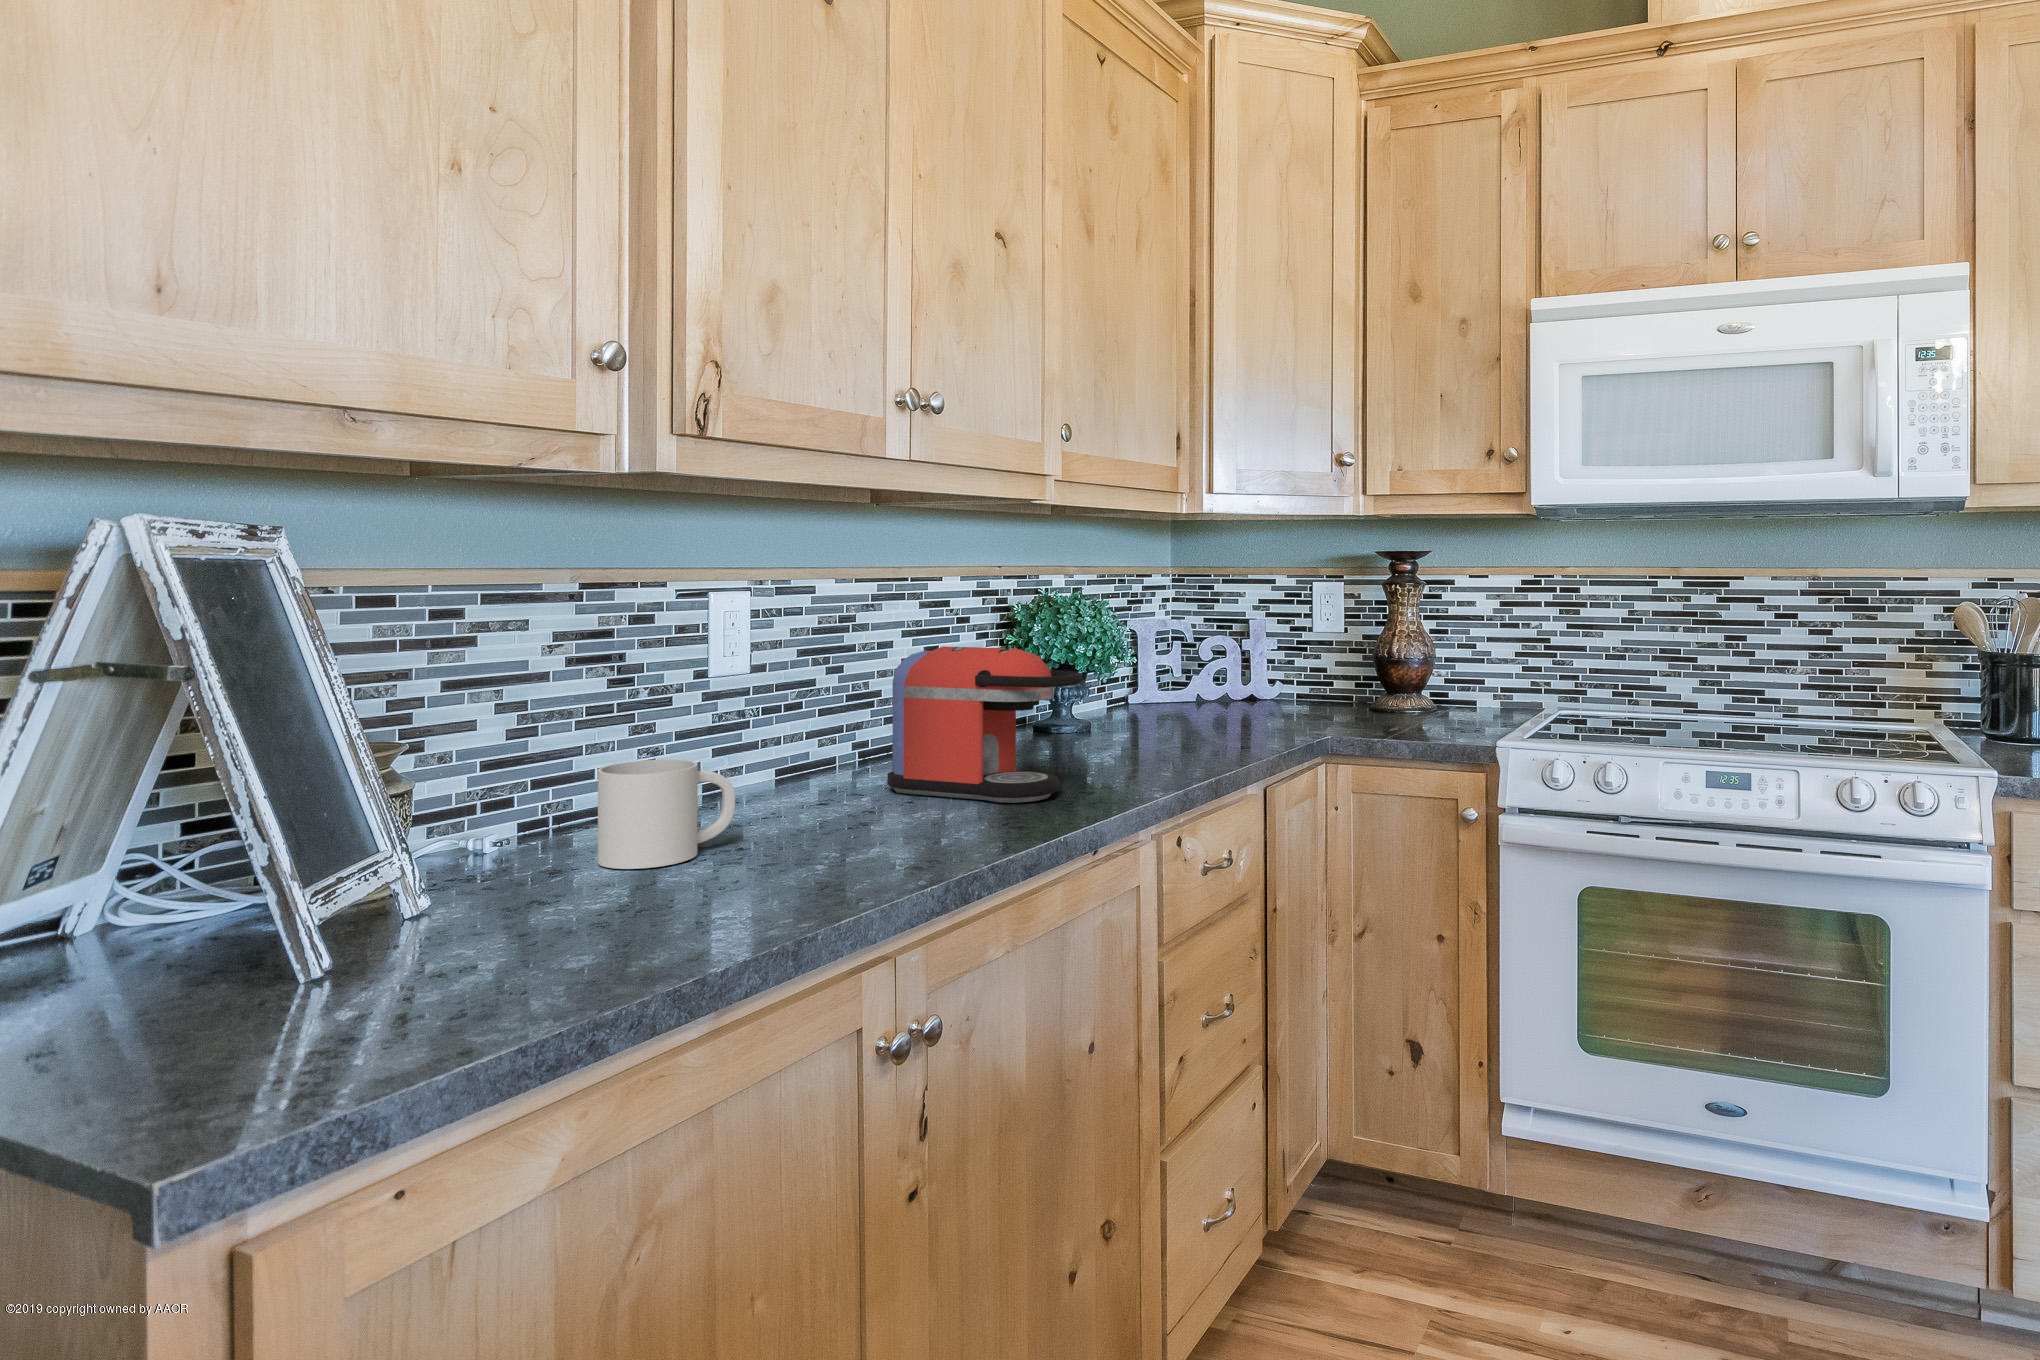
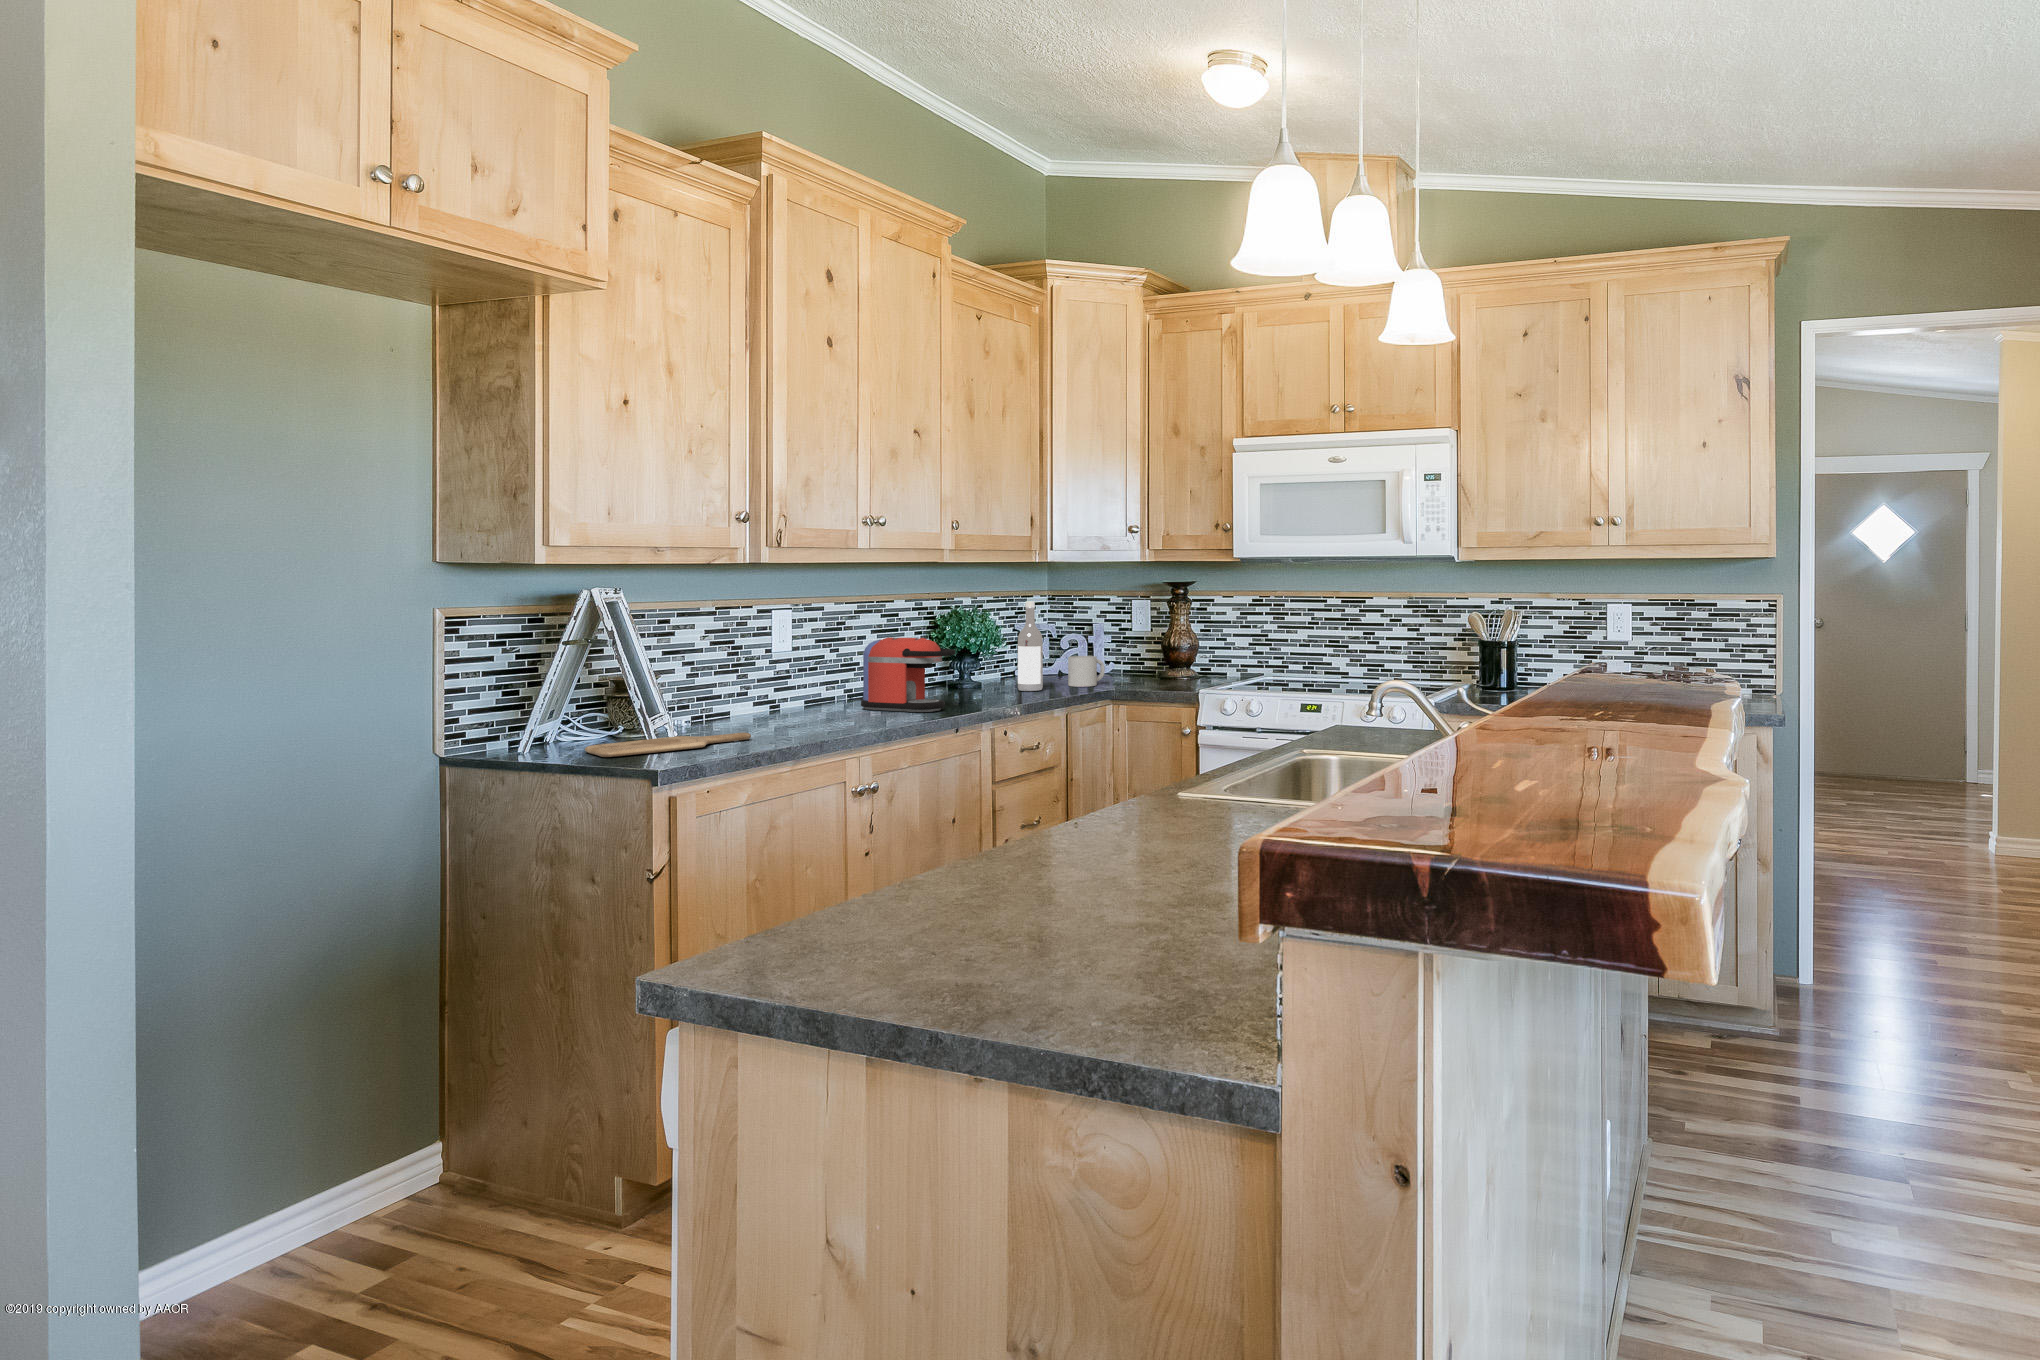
wine bottle: none [1161,579,1204,740] -> present [1018,601,1043,691]
mug: present [598,760,735,869] -> present [1068,656,1105,687]
cutting board: none [106,899,622,1031] -> present [585,733,751,757]

